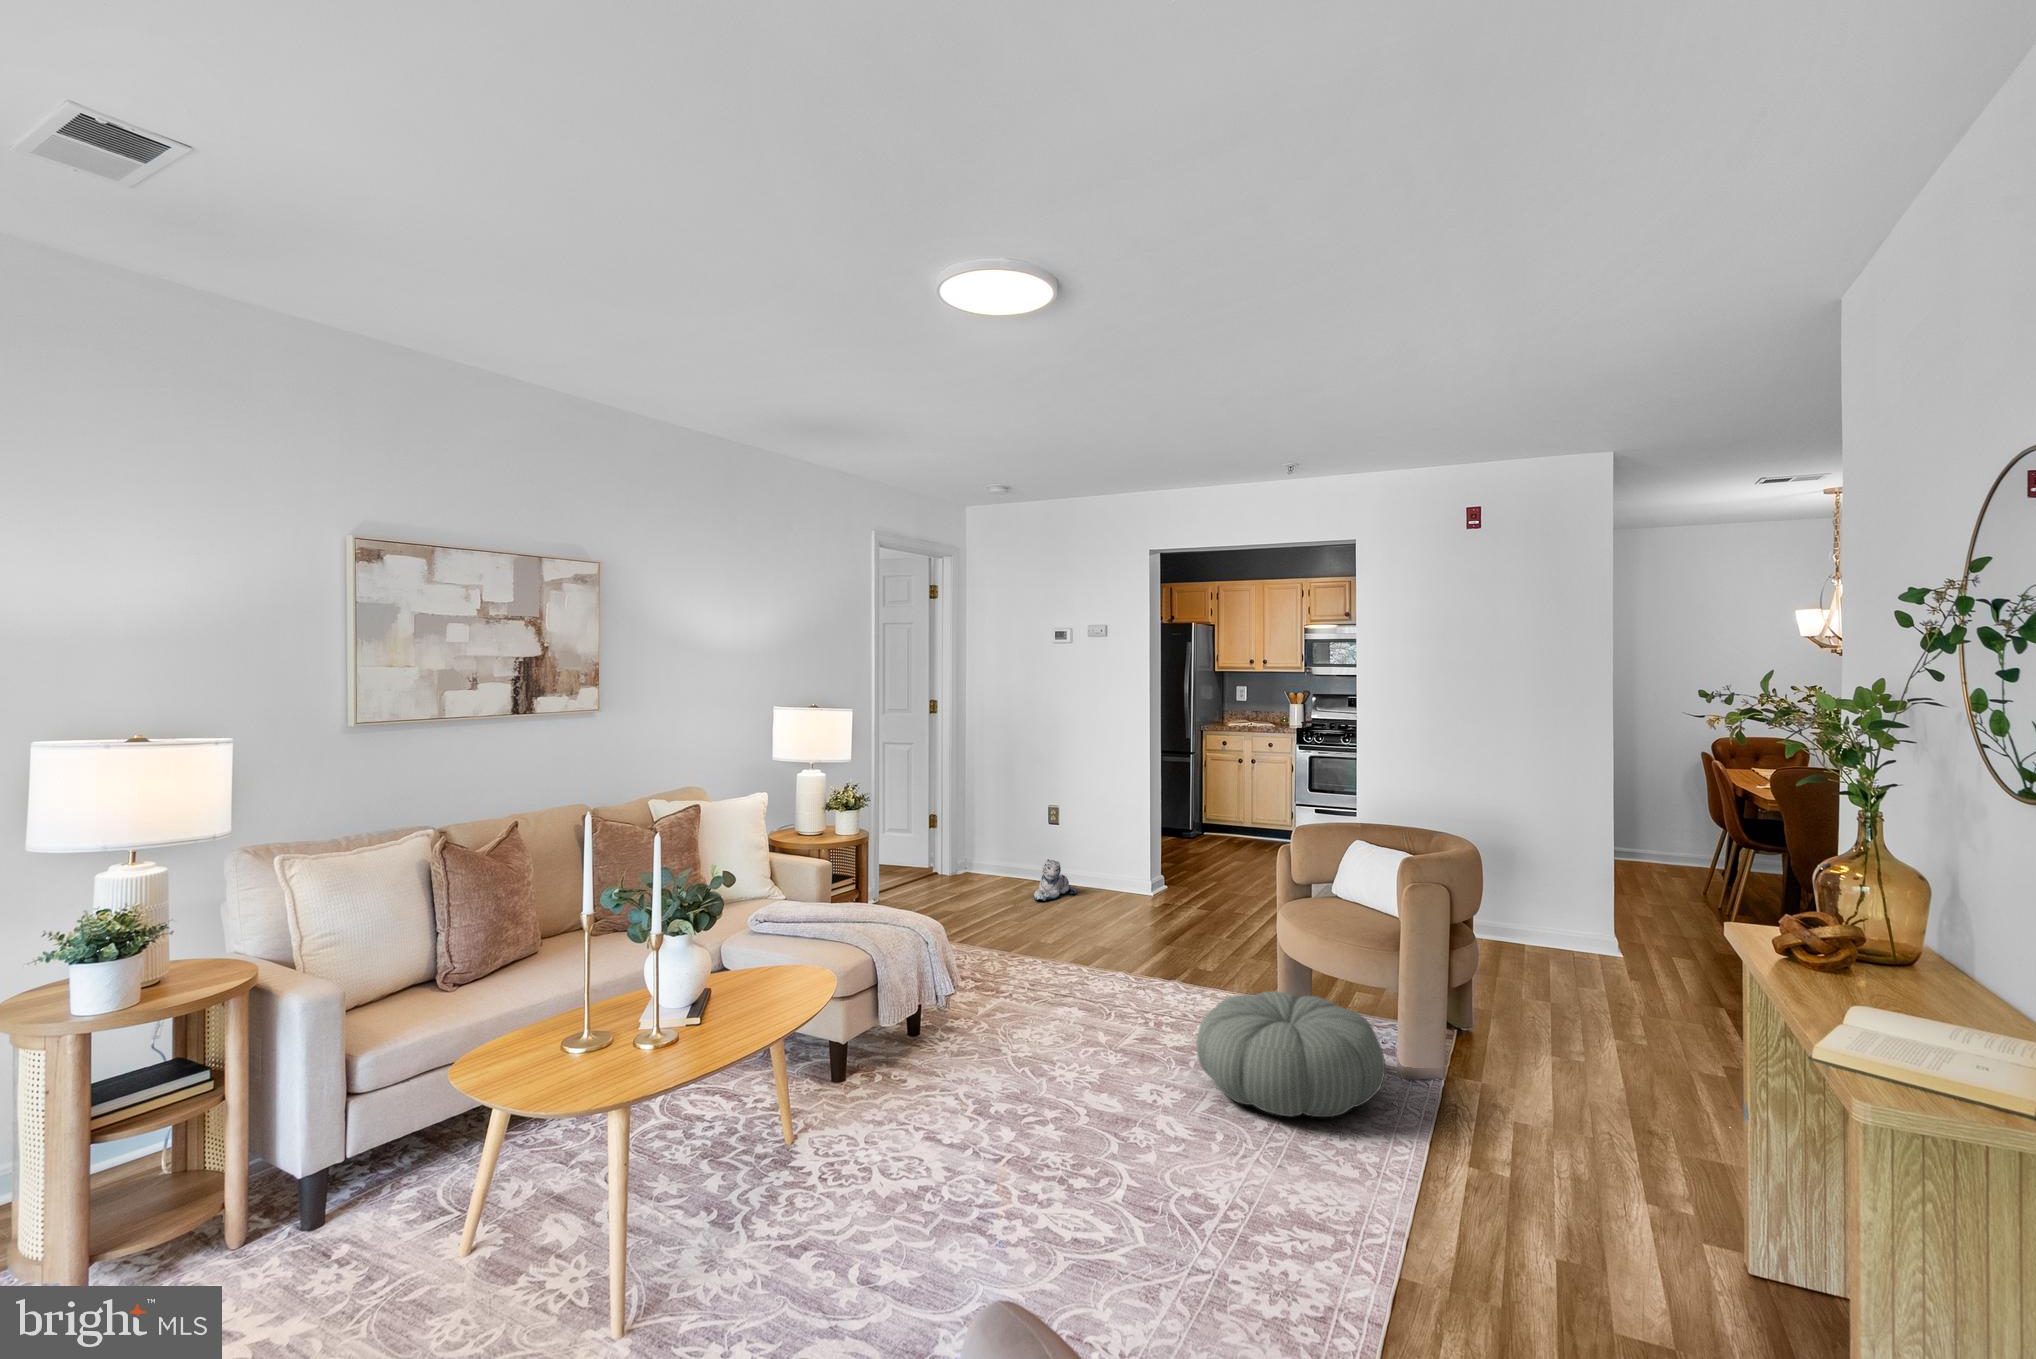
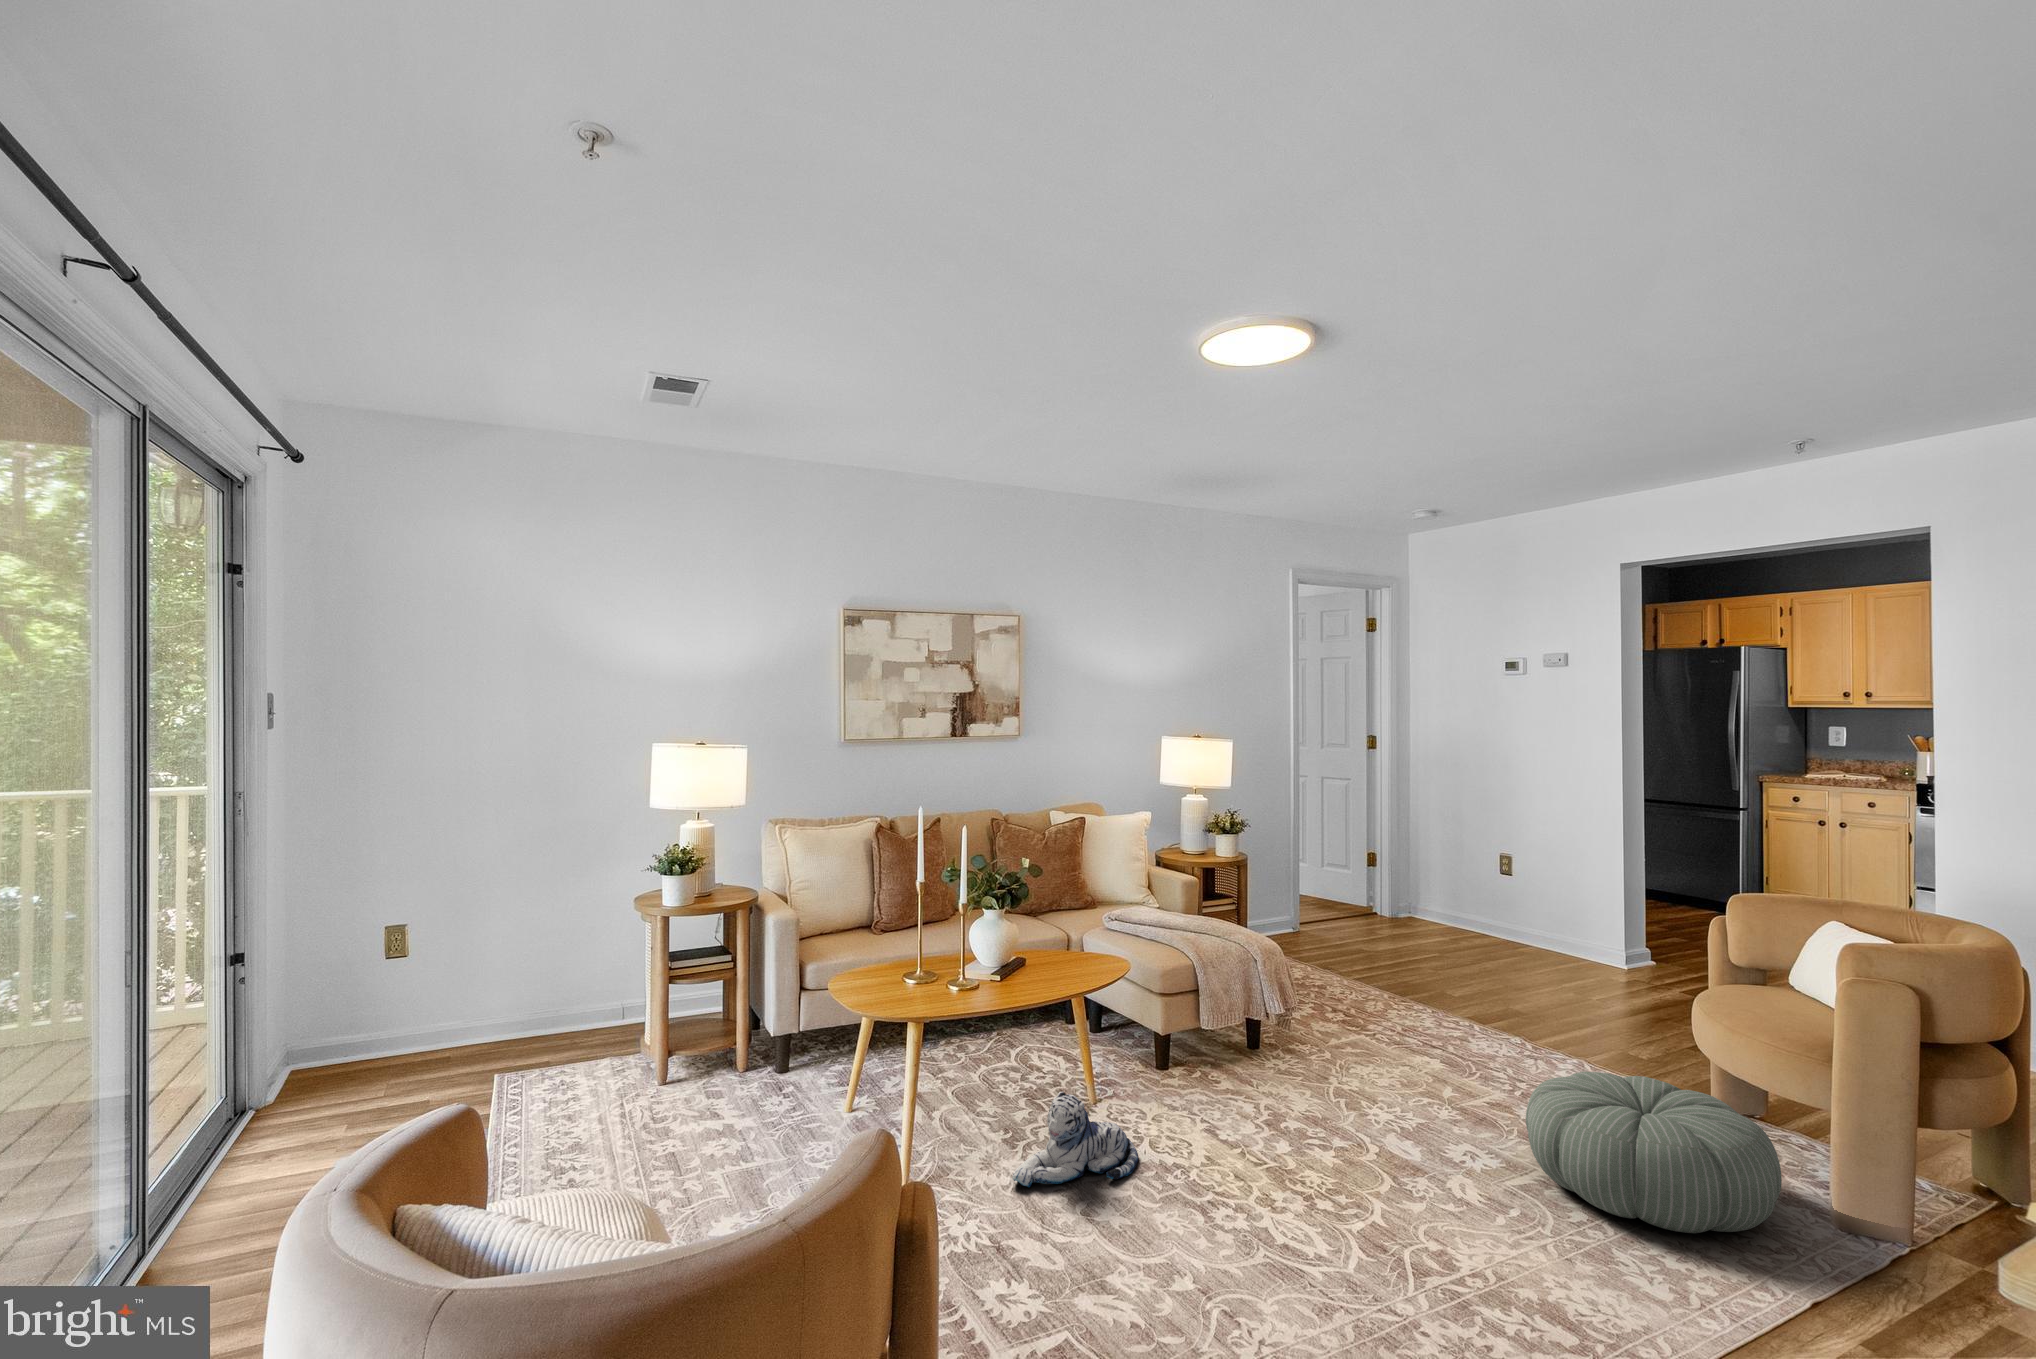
plush toy: present [1034,859,1076,901] -> present [1013,1092,1138,1187]

